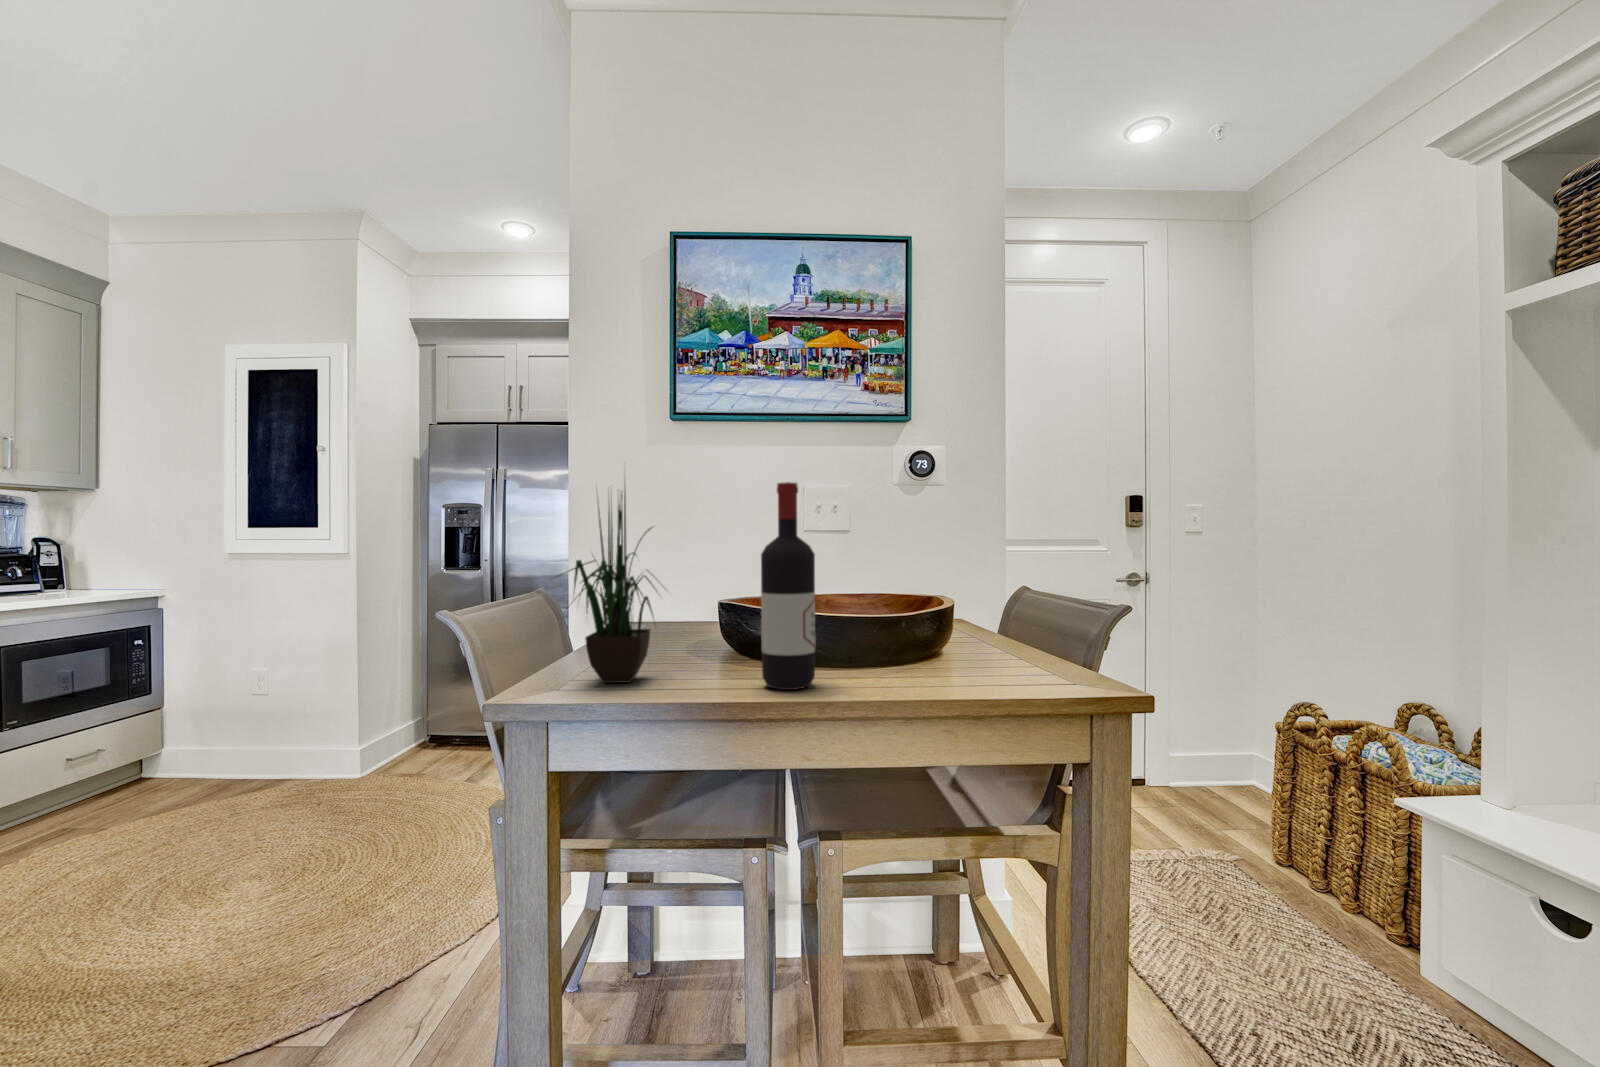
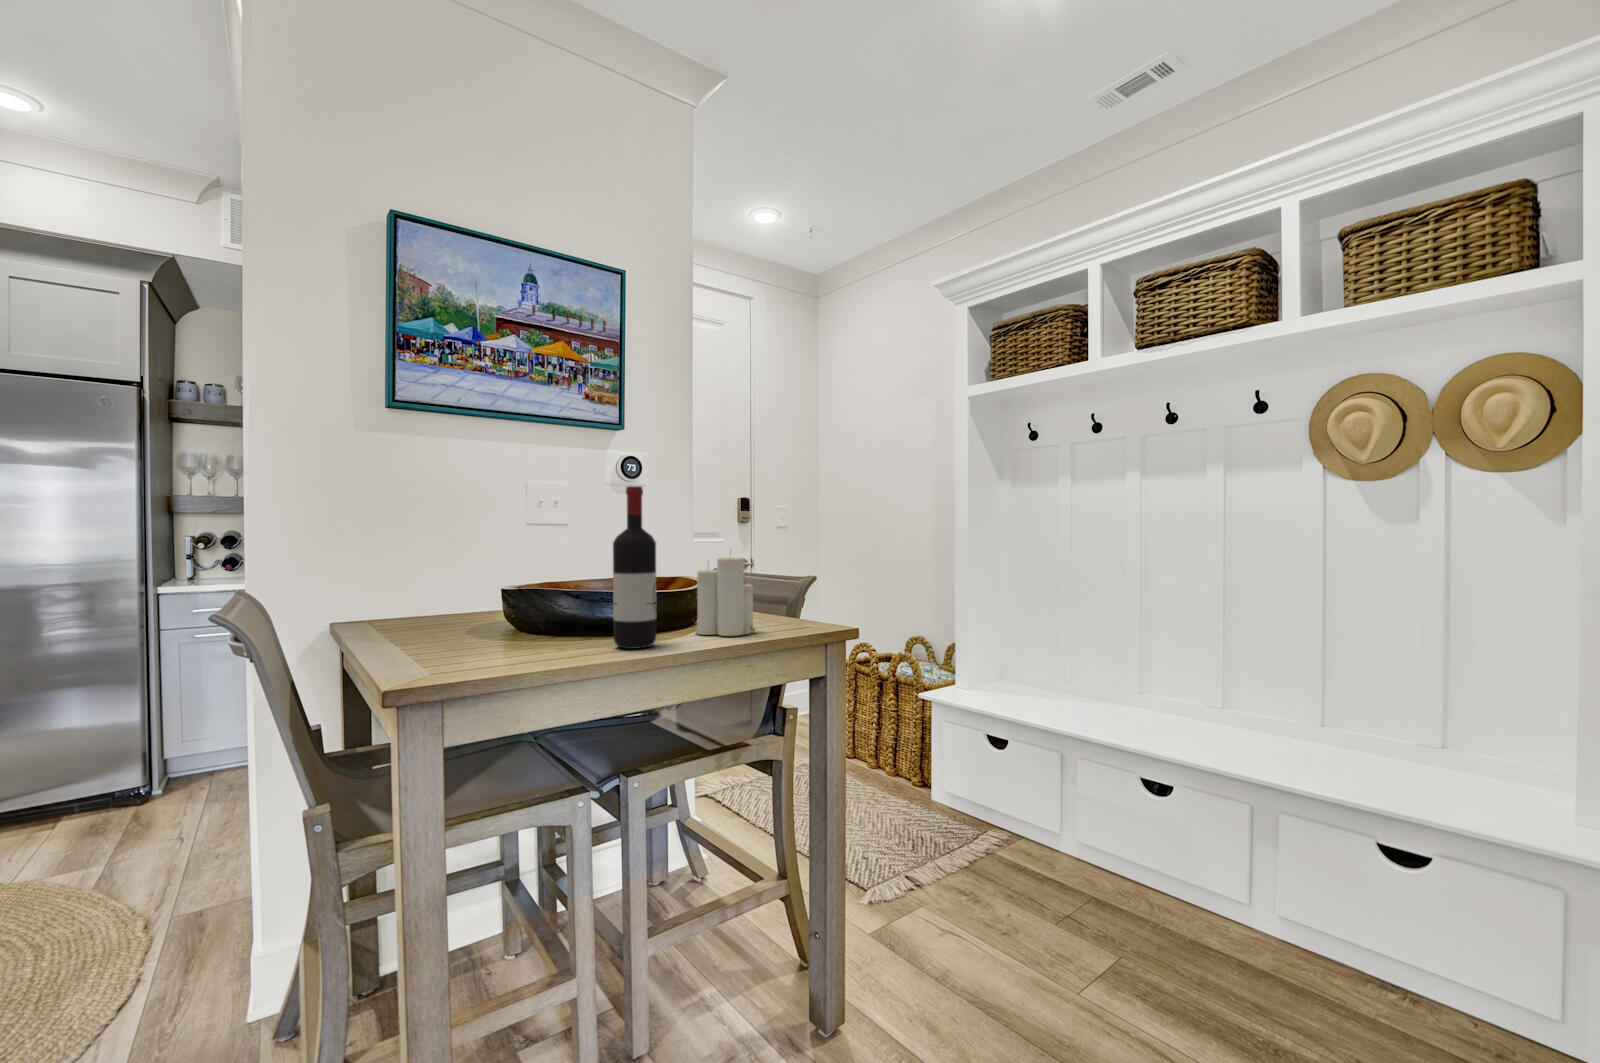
potted plant: present [567,492,667,683] -> none [414,455,525,662]
candle: none [893,563,973,686] -> present [695,557,757,636]

